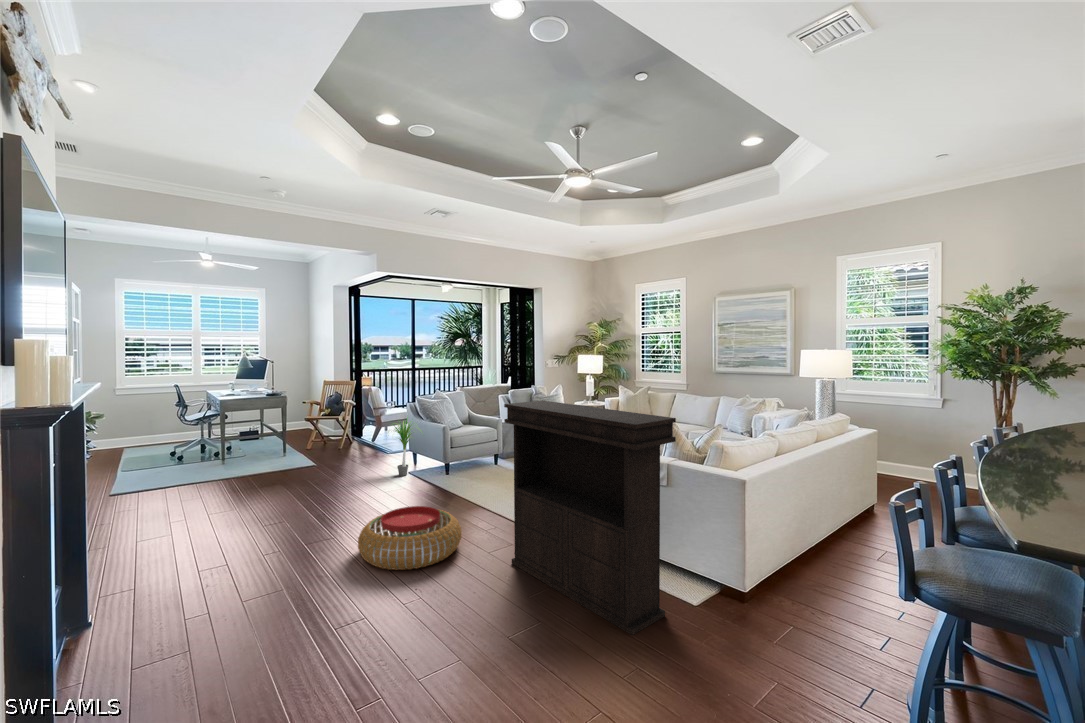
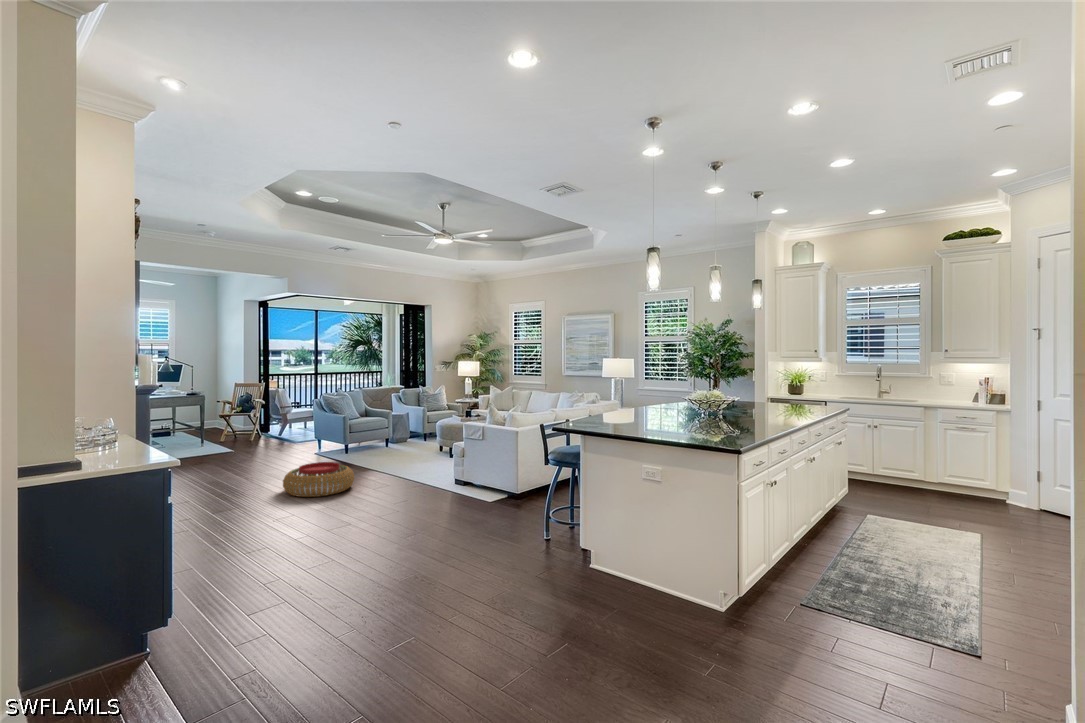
console table: present [504,400,676,635] -> none [382,390,475,512]
potted plant: present [395,417,413,476] -> none [294,406,329,455]

